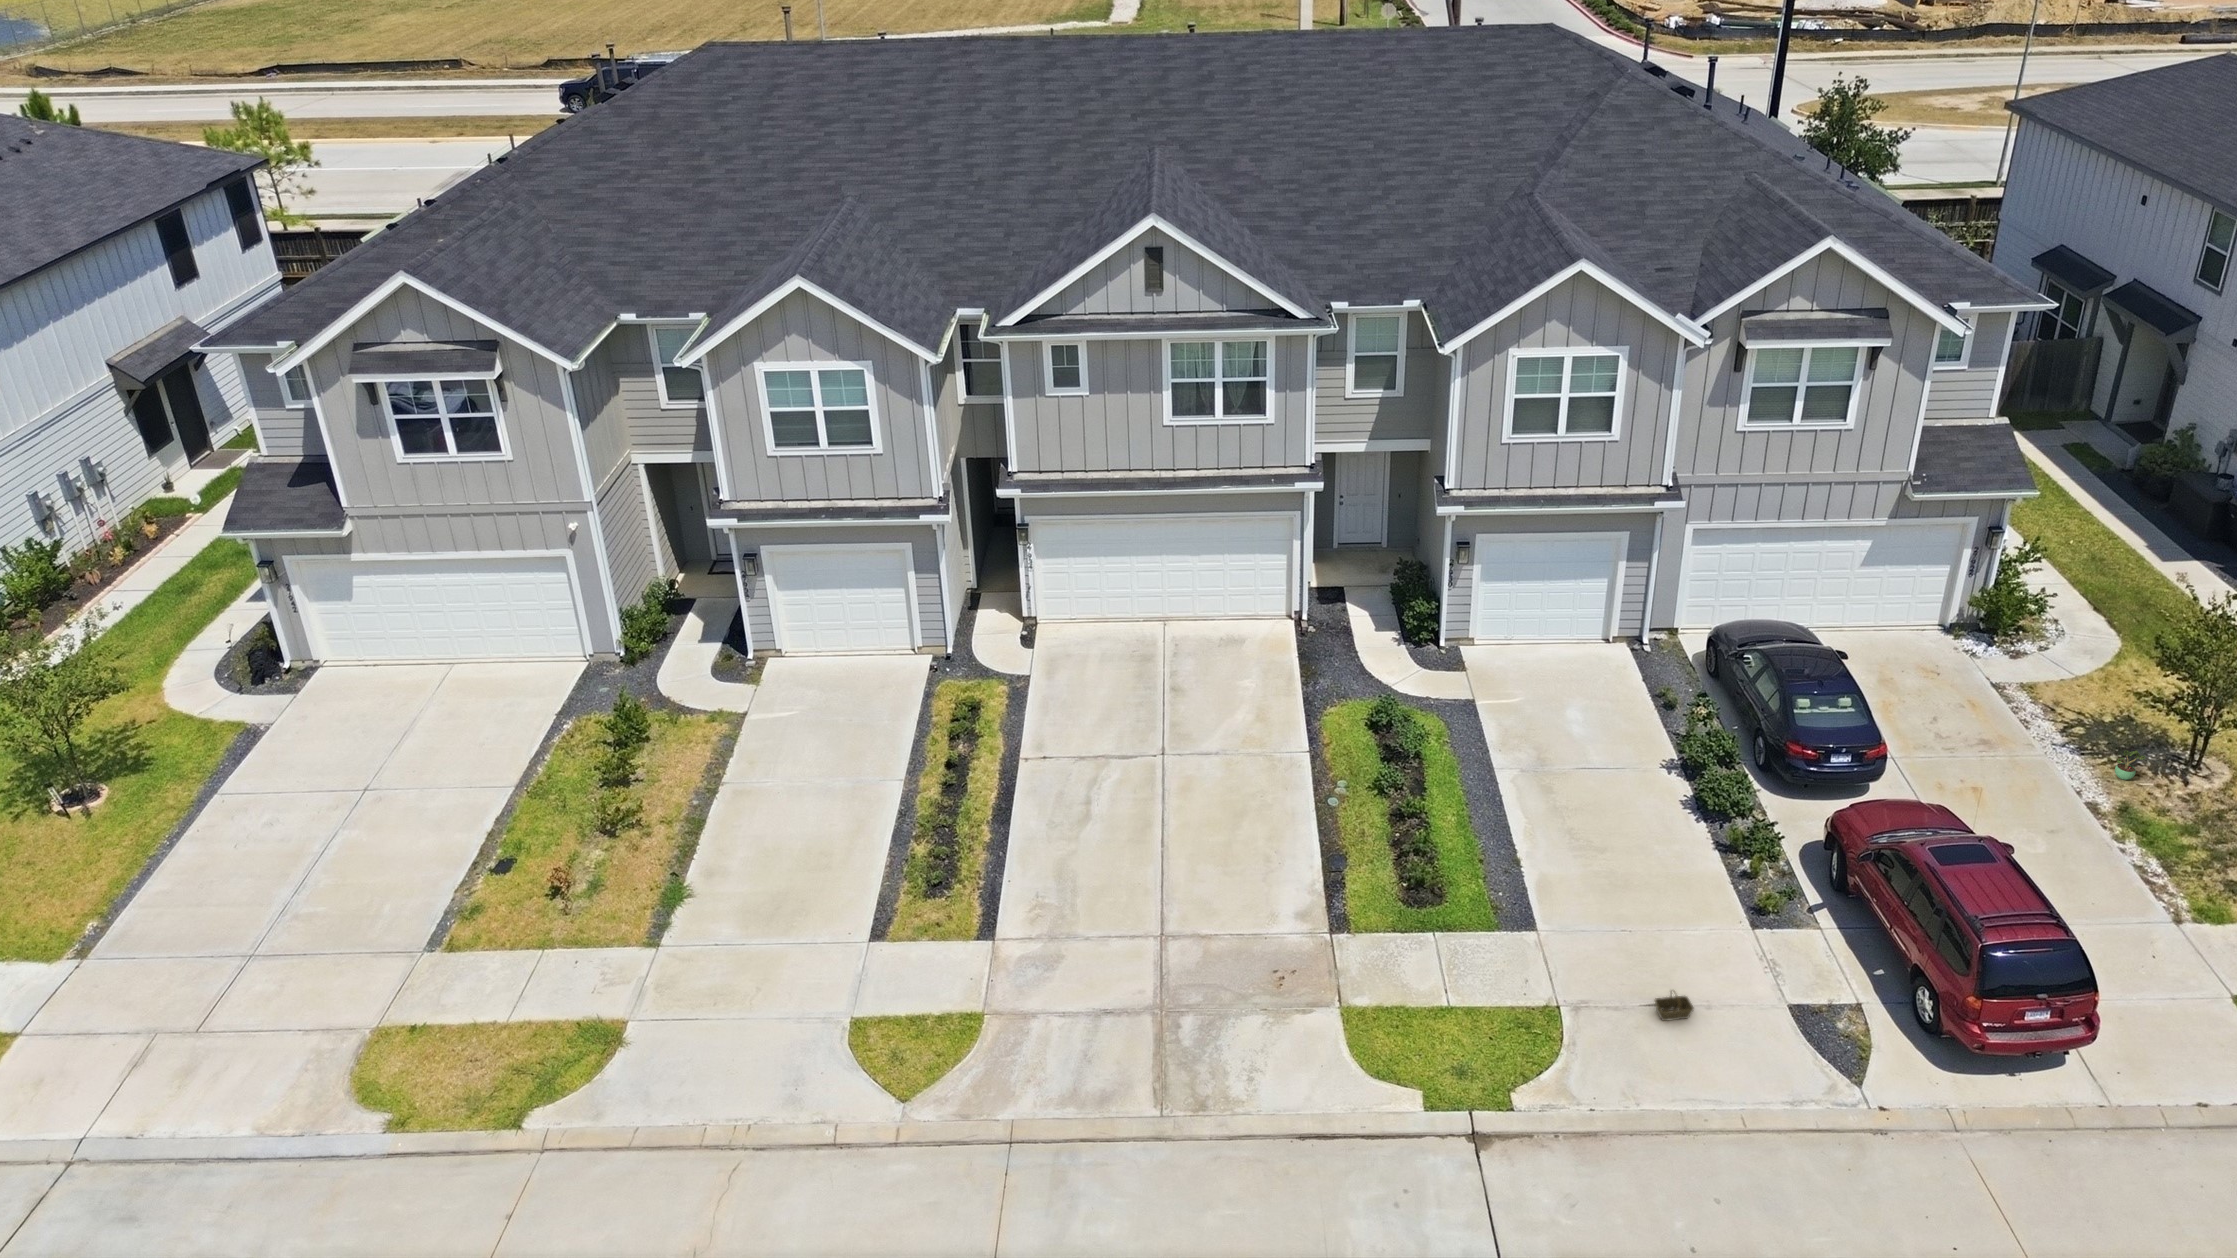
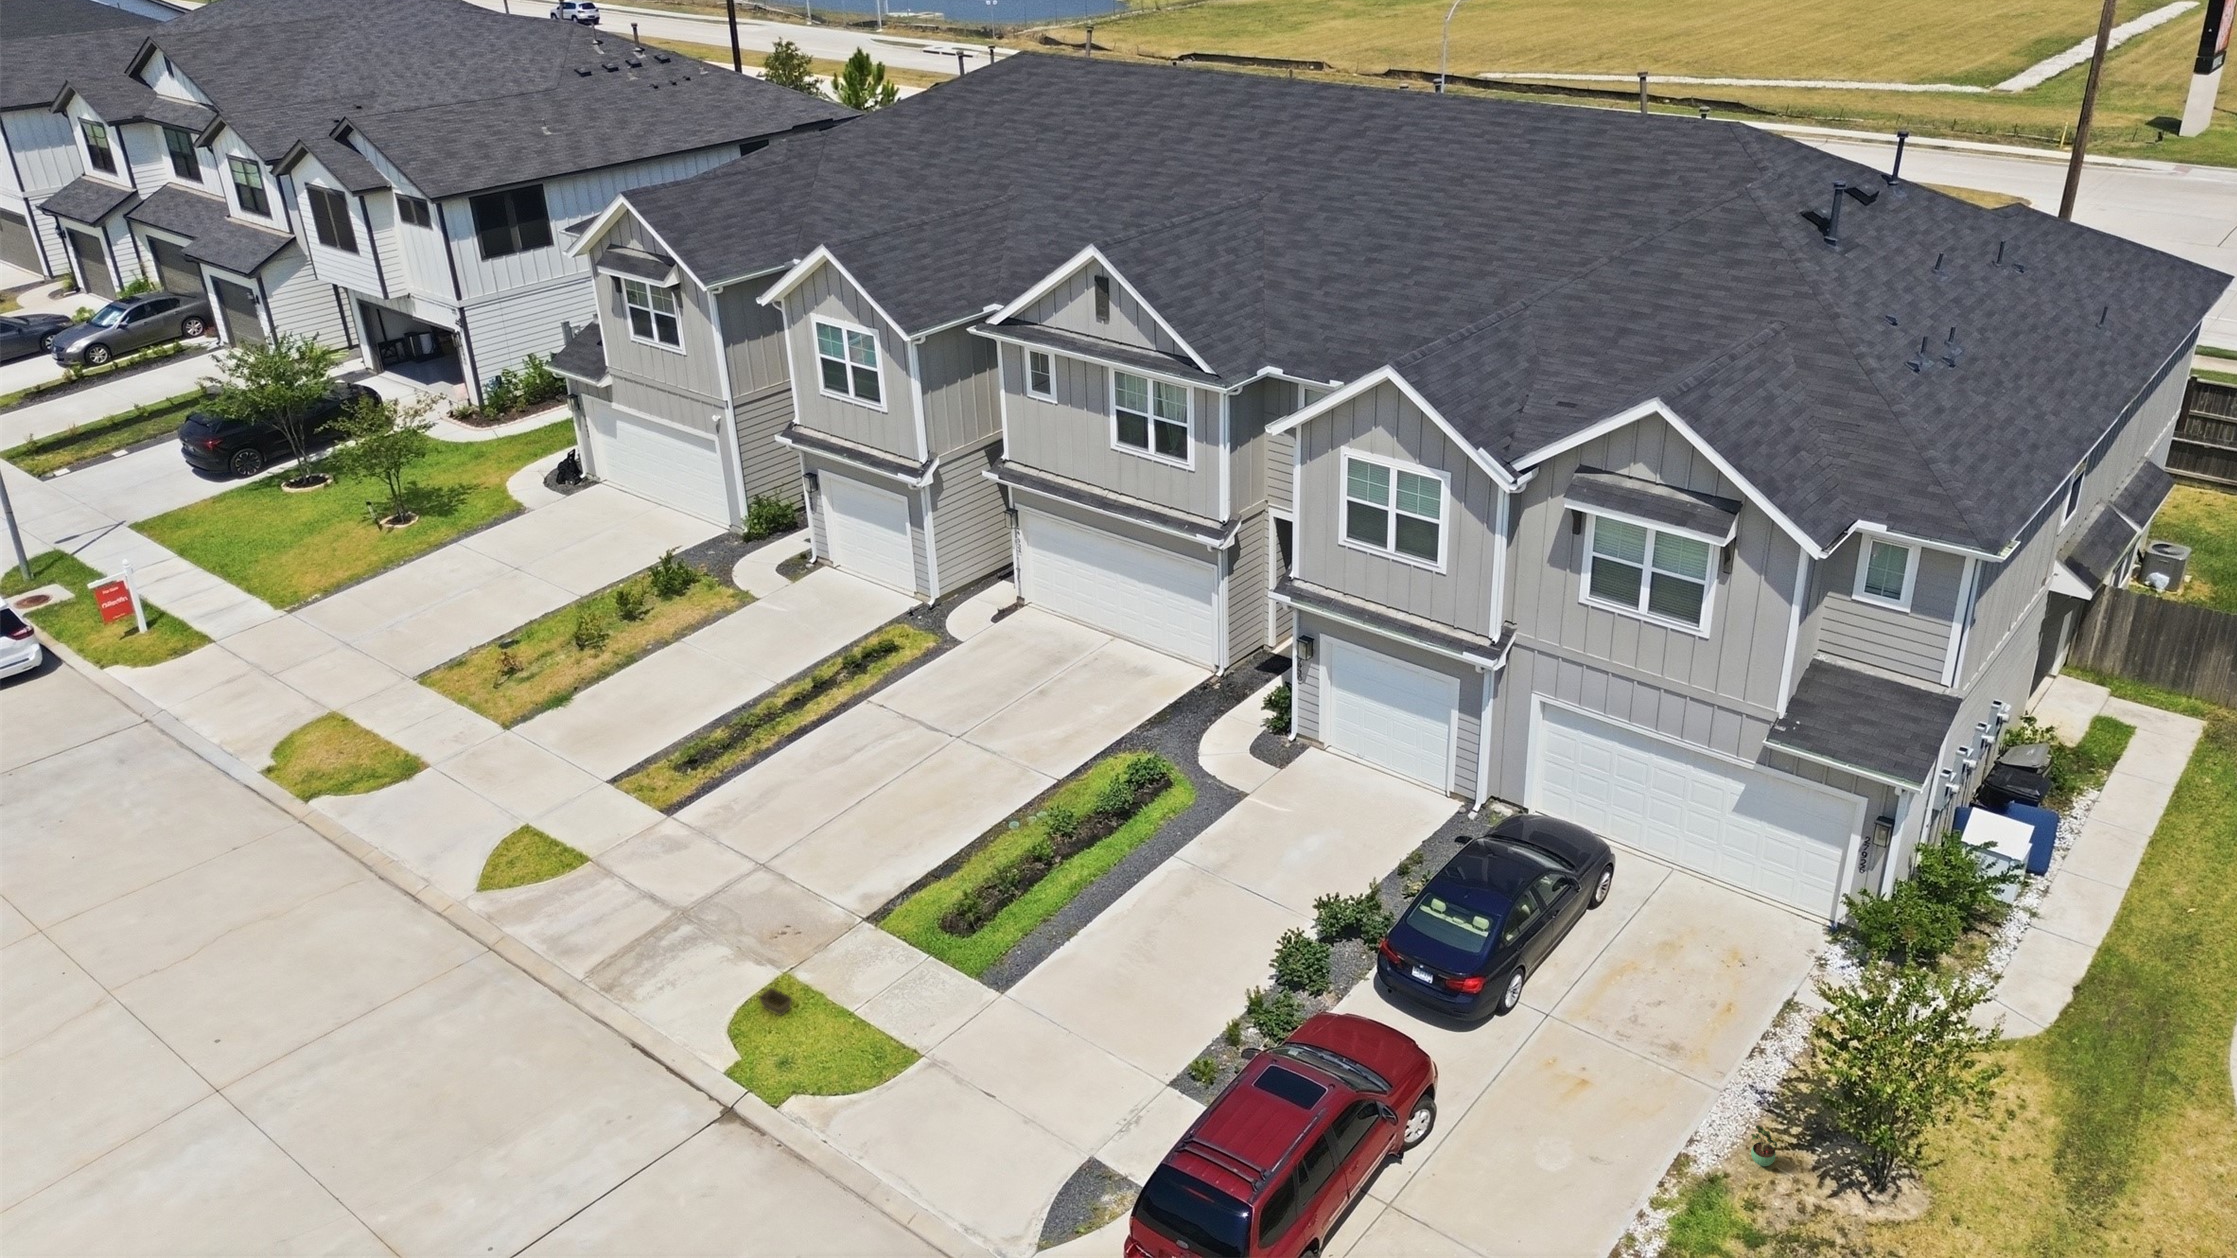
basket: present [1655,991,1694,1021] -> present [759,988,792,1016]

